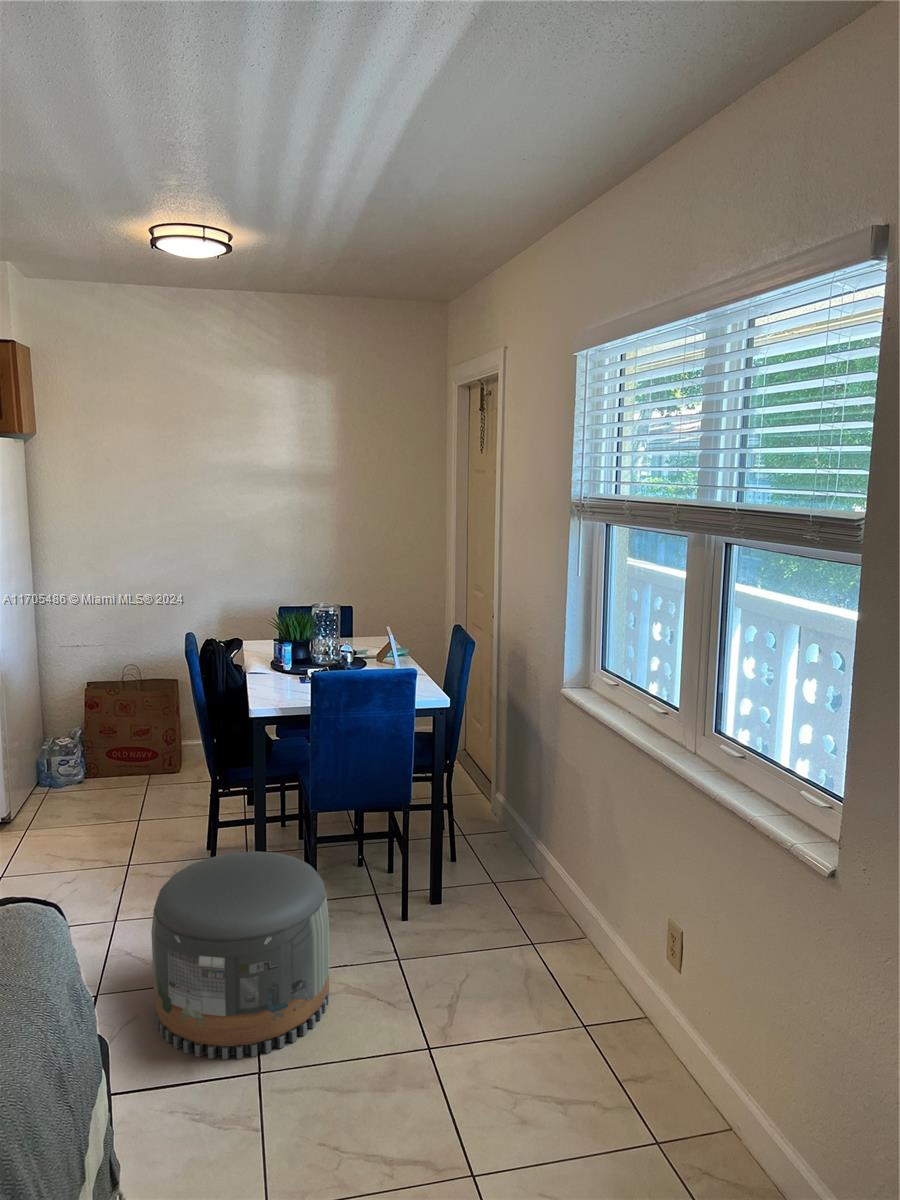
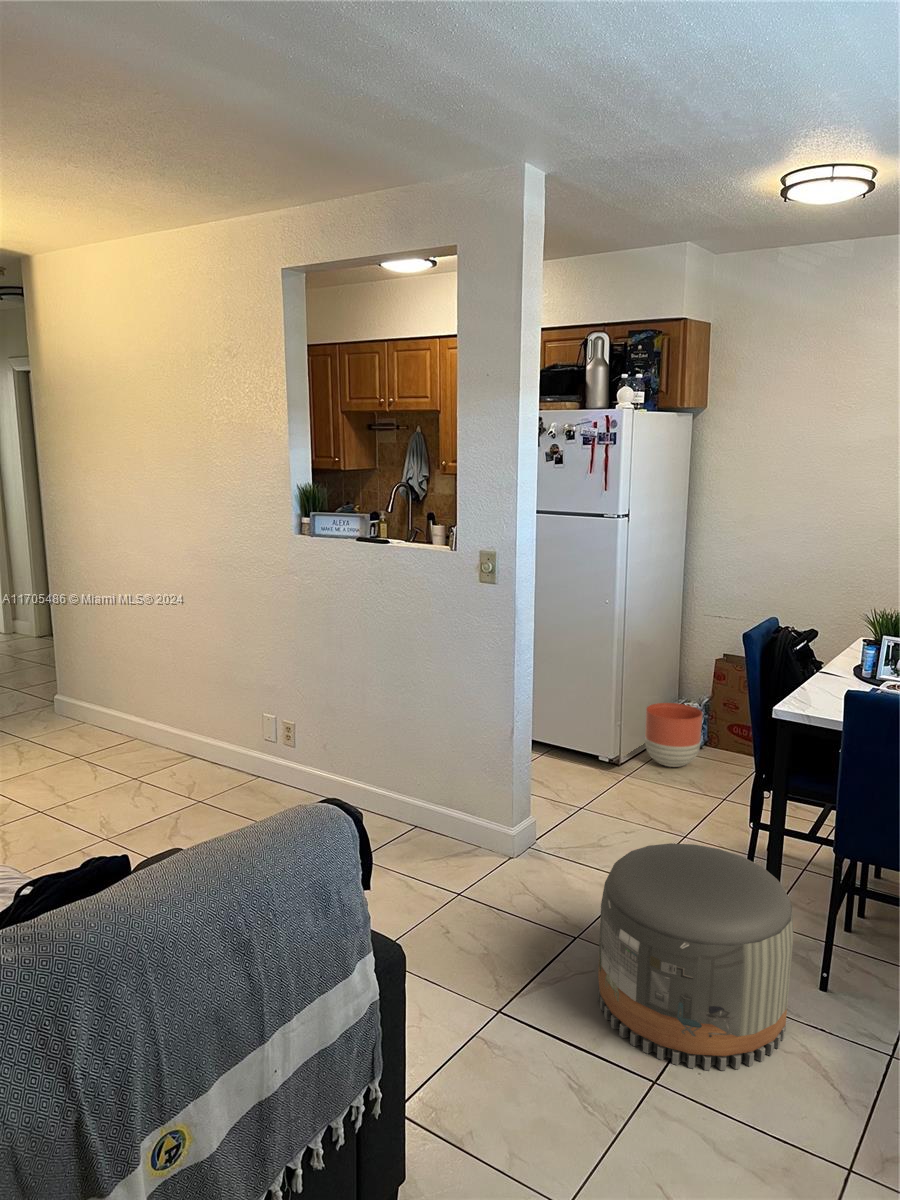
planter: none [29,741,93,809] -> present [645,703,702,767]

